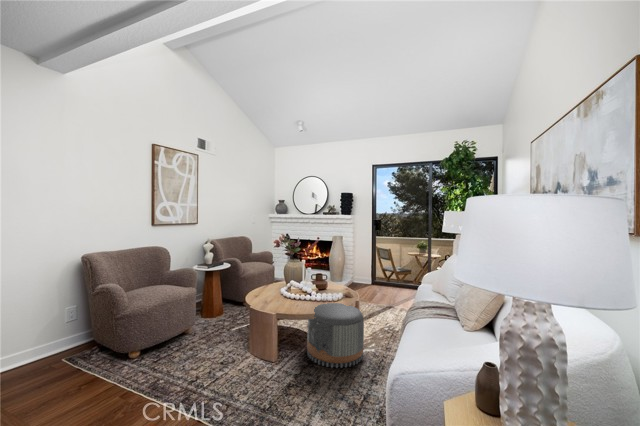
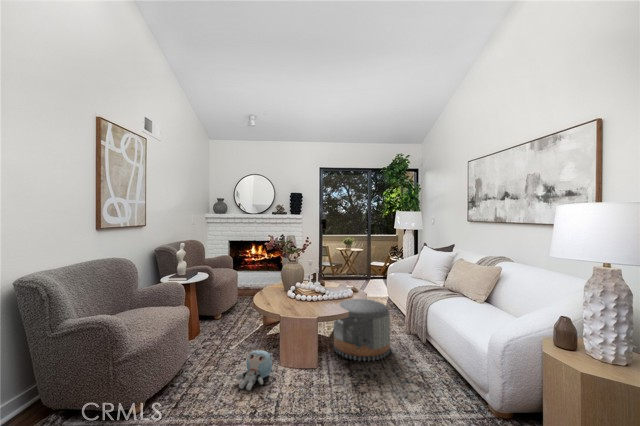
plush toy: none [203,333,239,365] -> present [237,350,273,390]

